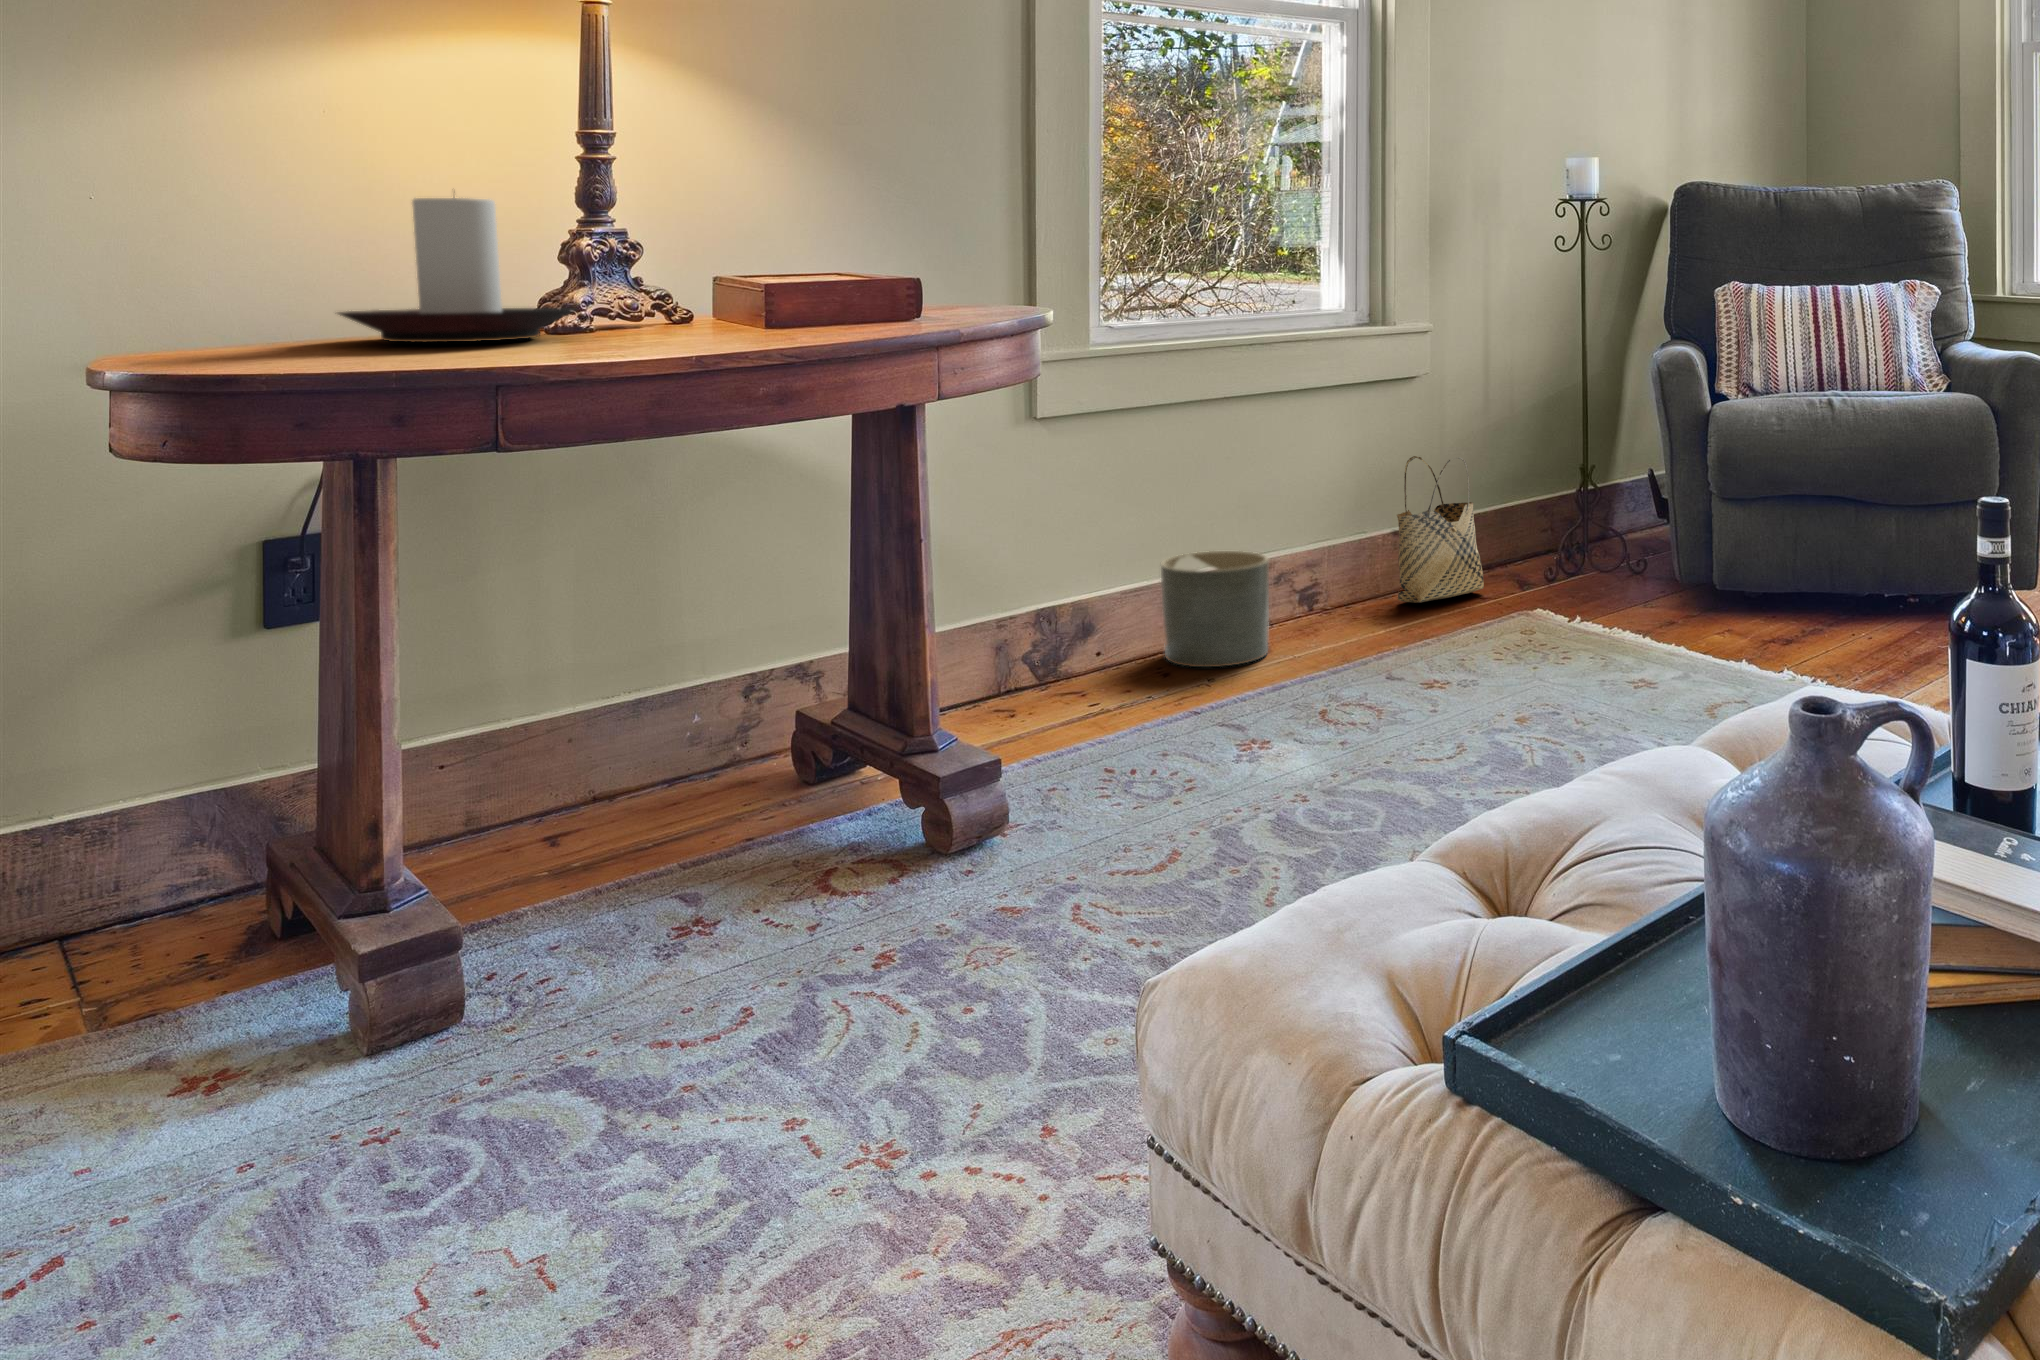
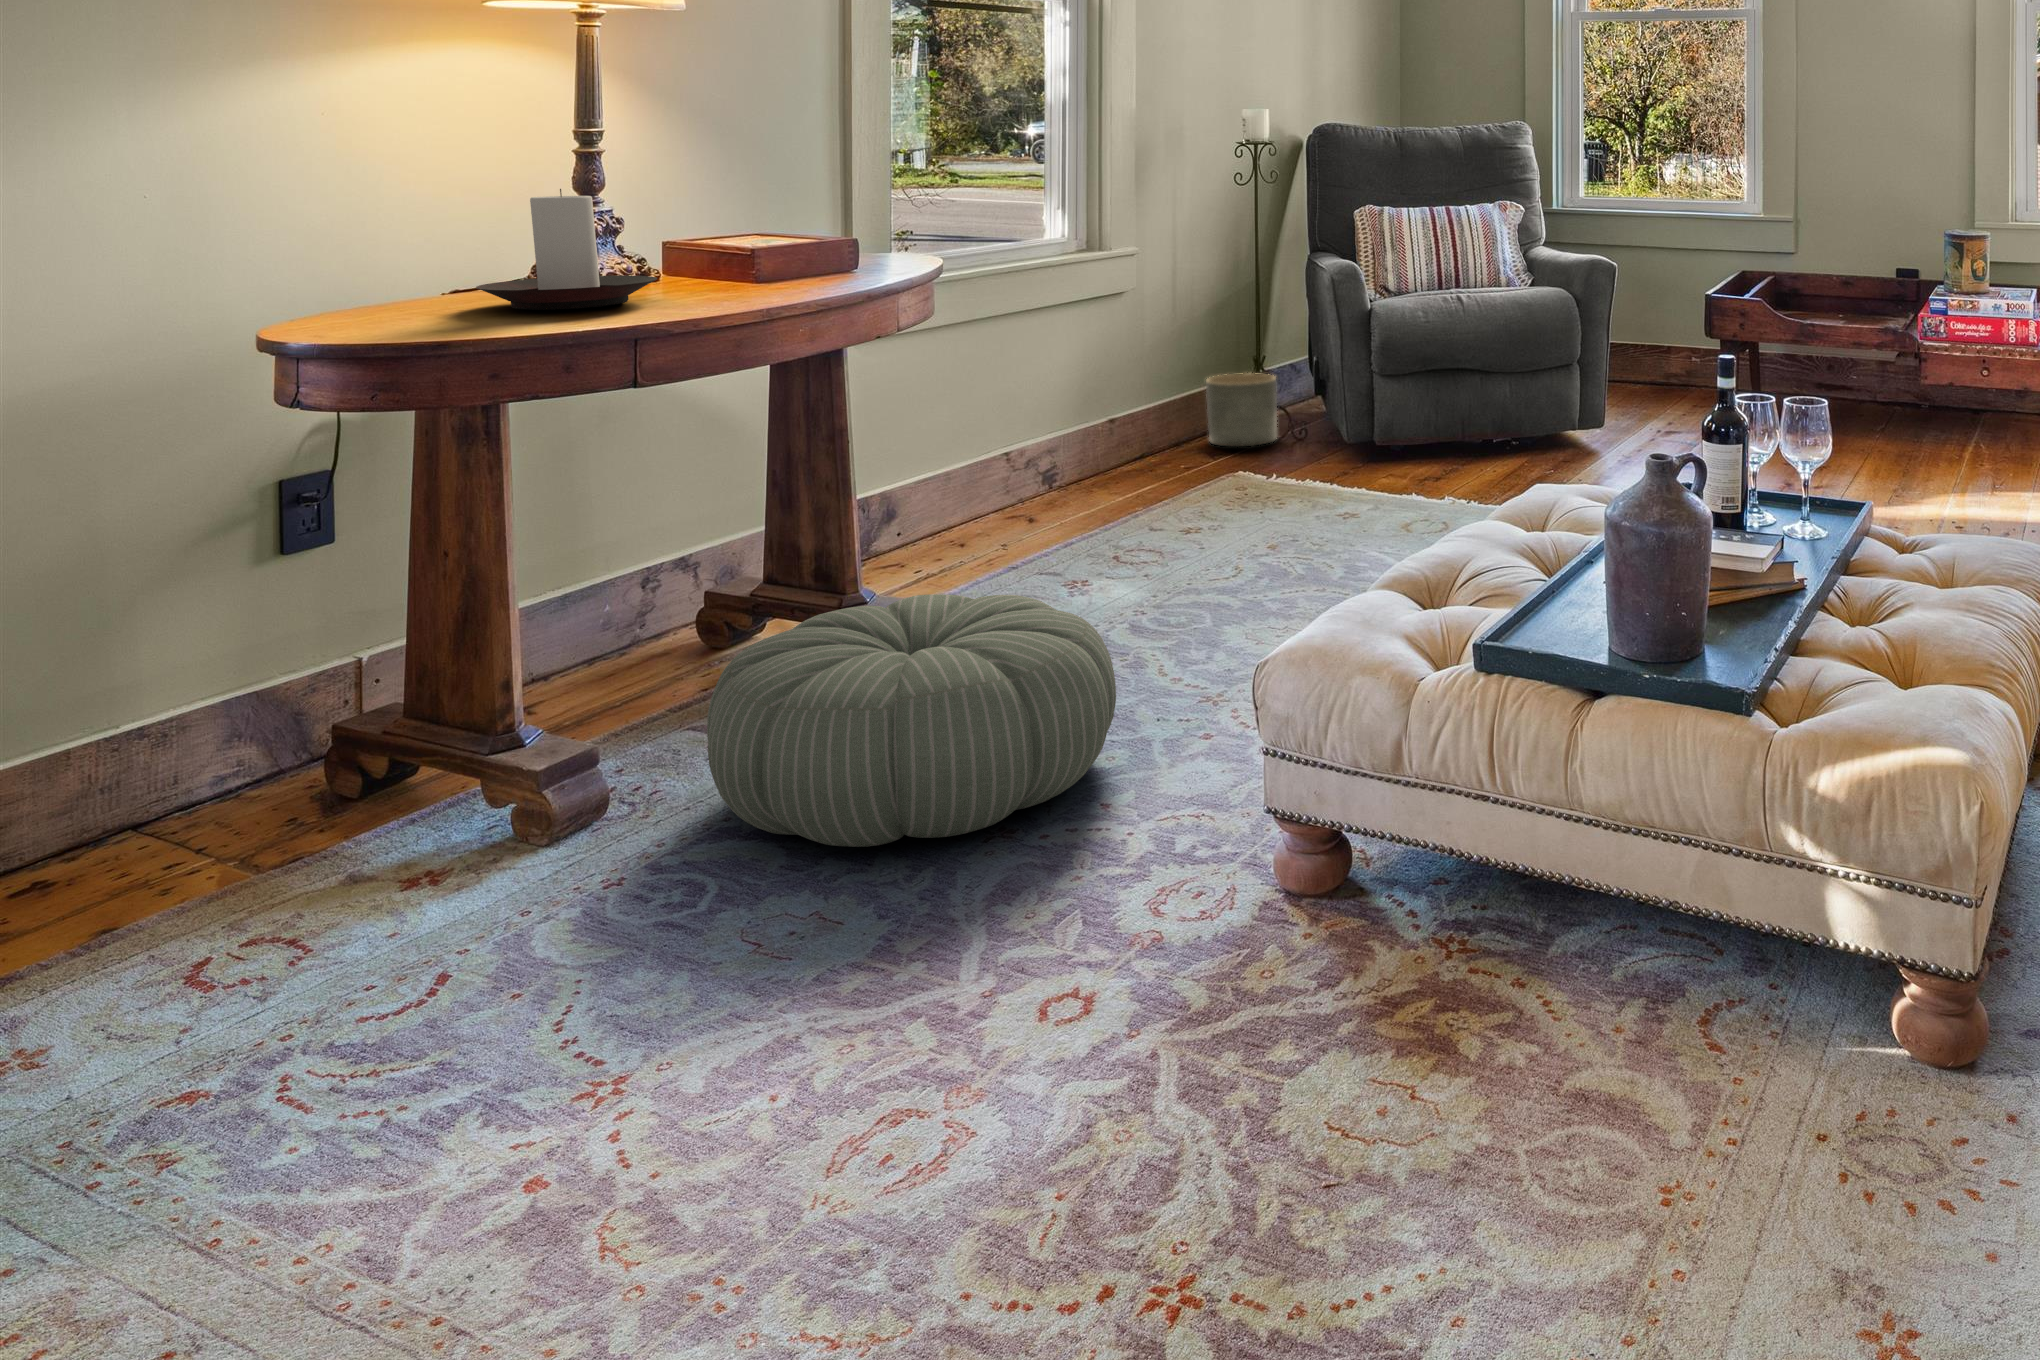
woven basket: present [1397,456,1484,603] -> none [1112,354,1180,476]
planter: present [1161,551,1269,667] -> present [1206,373,1277,447]
pouf: none [380,765,1035,1182] -> present [707,594,1116,847]

